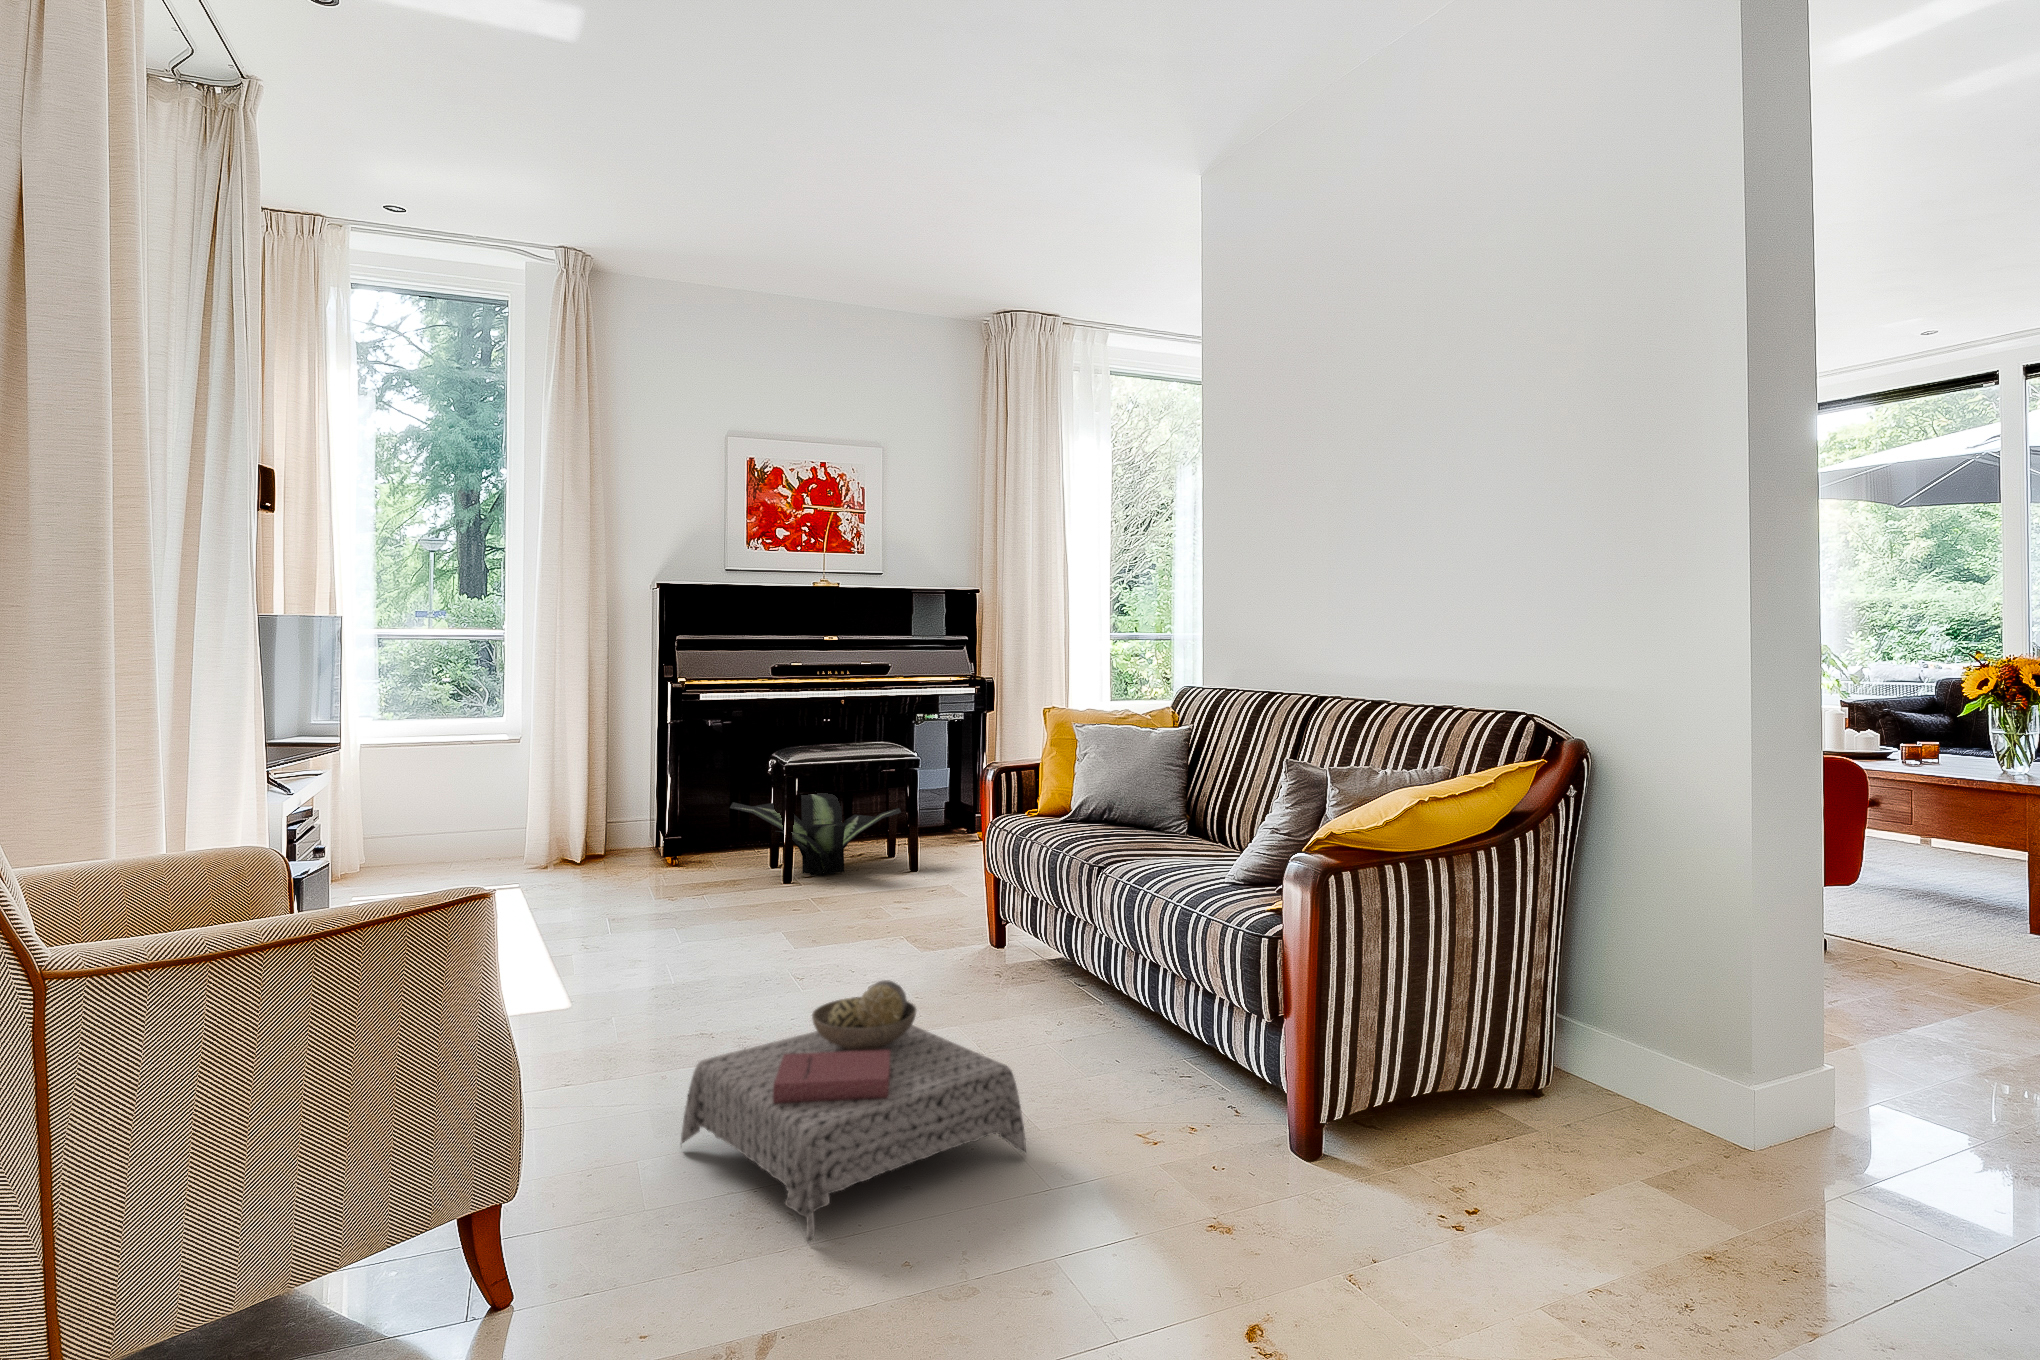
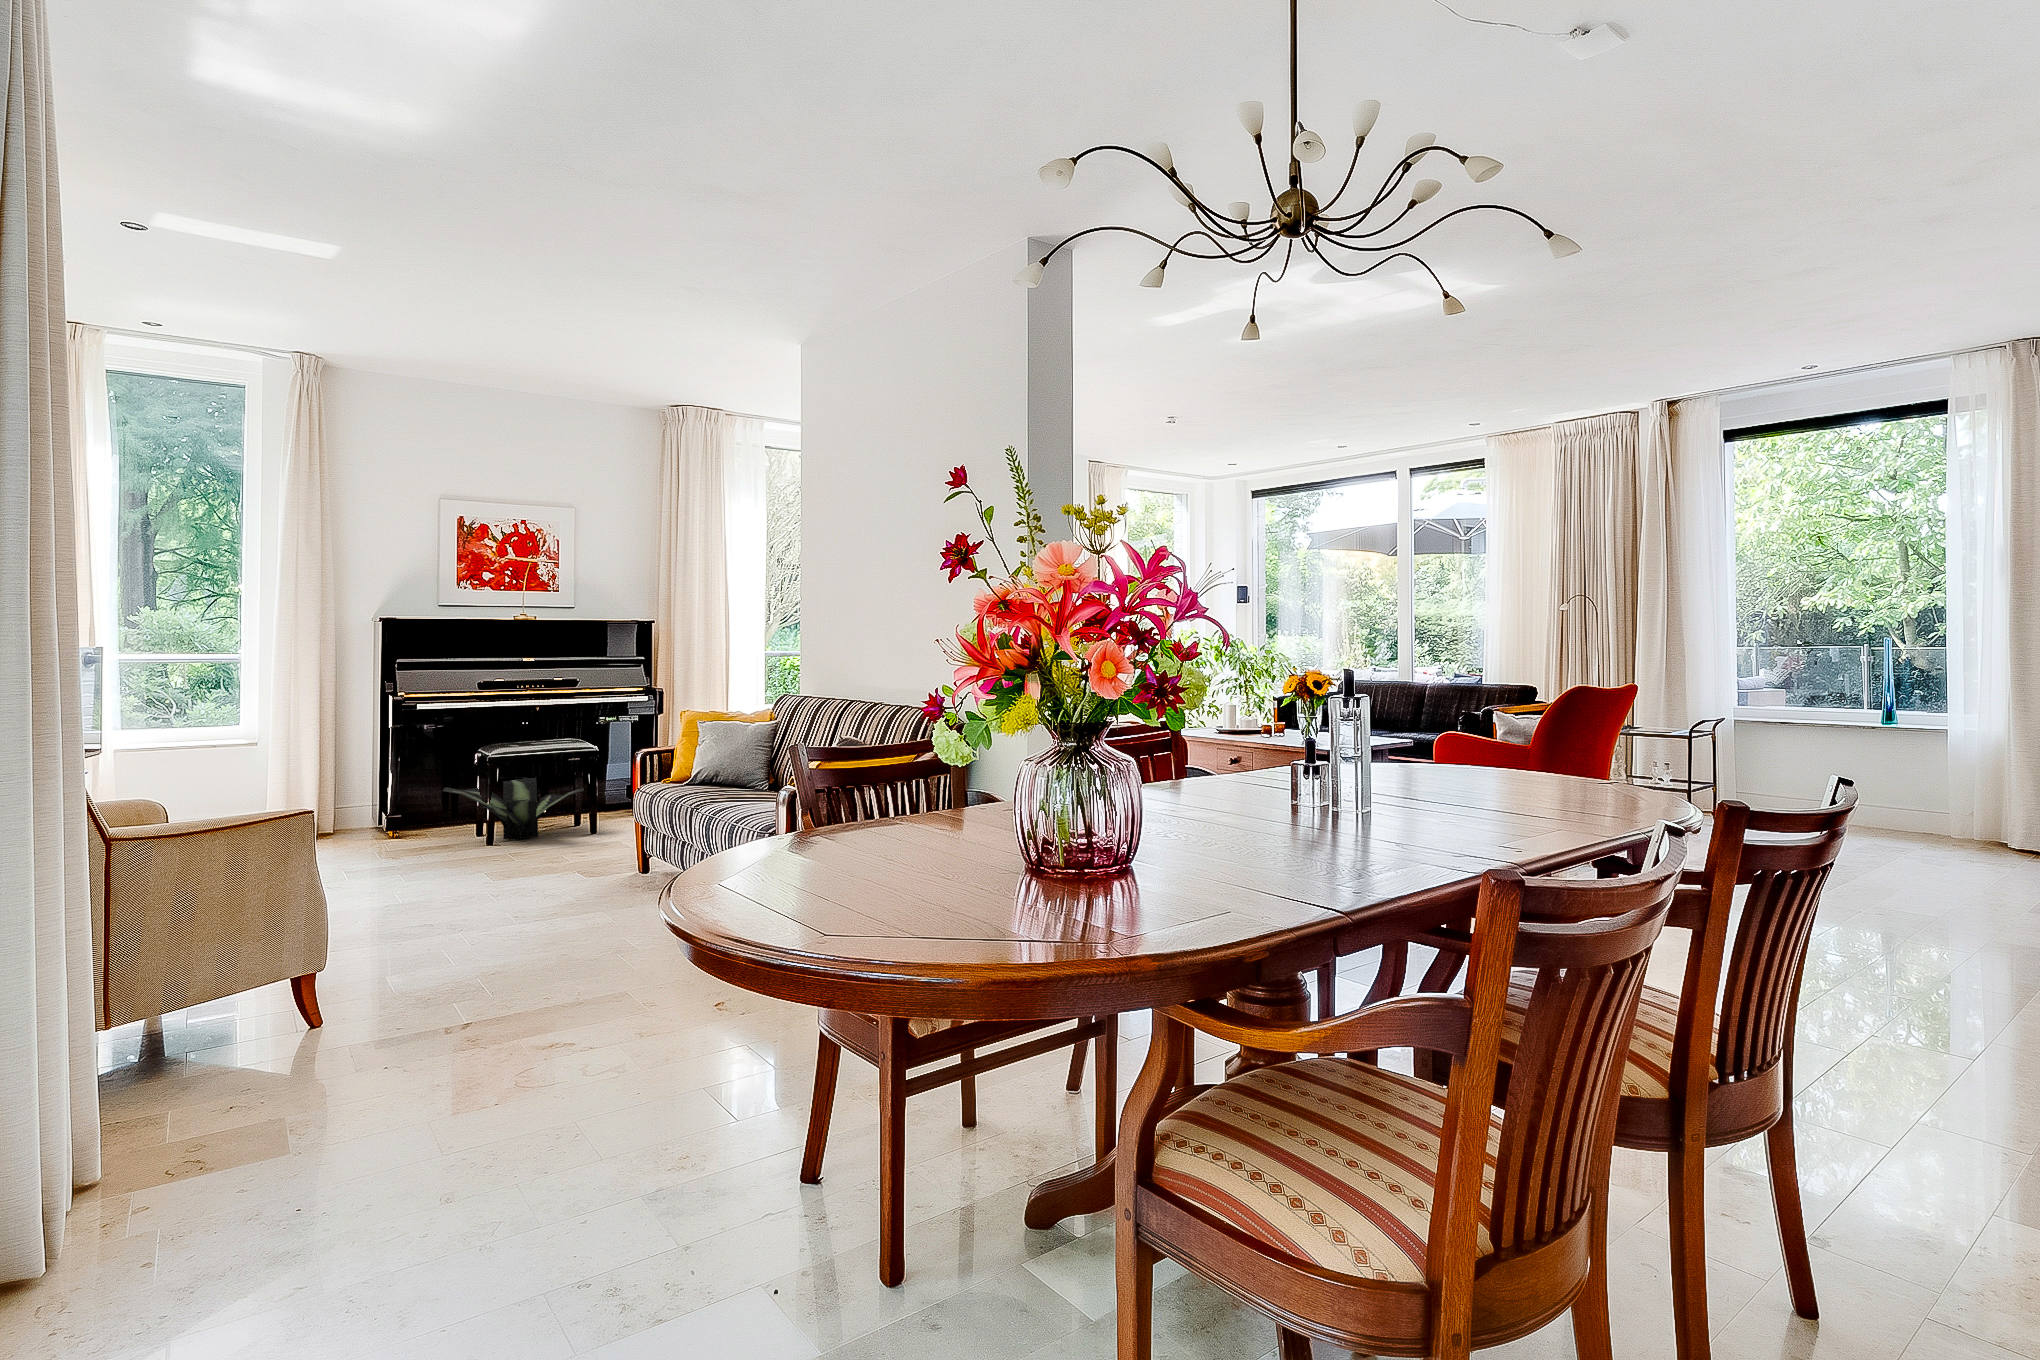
ottoman: present [681,980,1026,1242] -> none [410,873,622,997]

